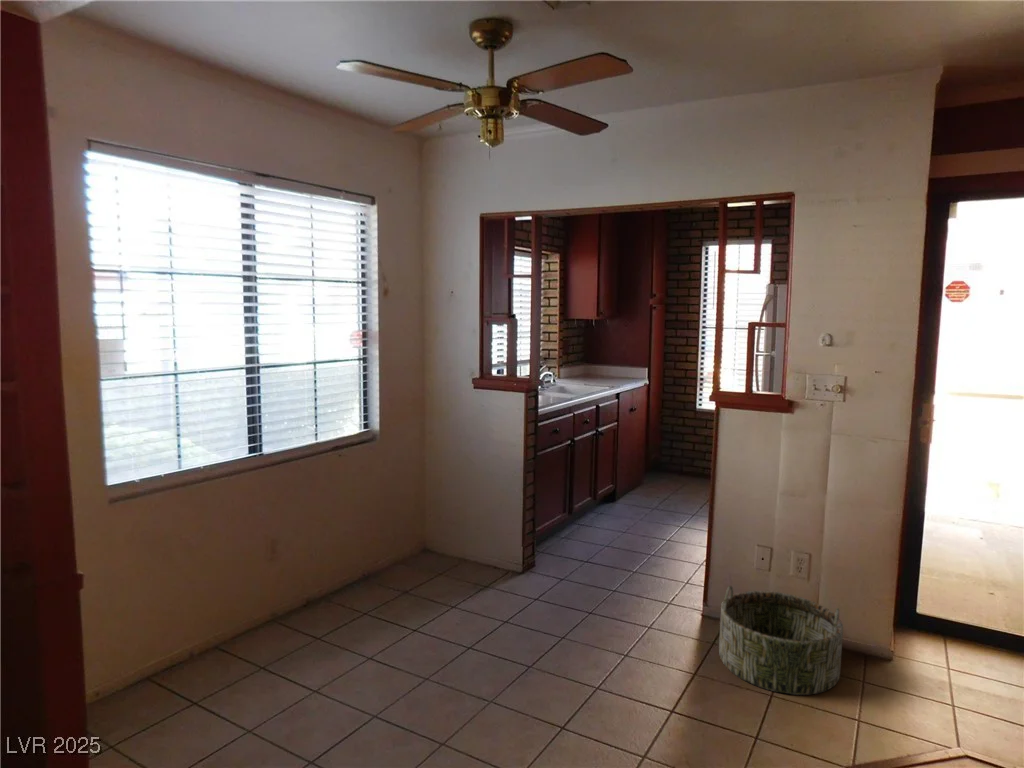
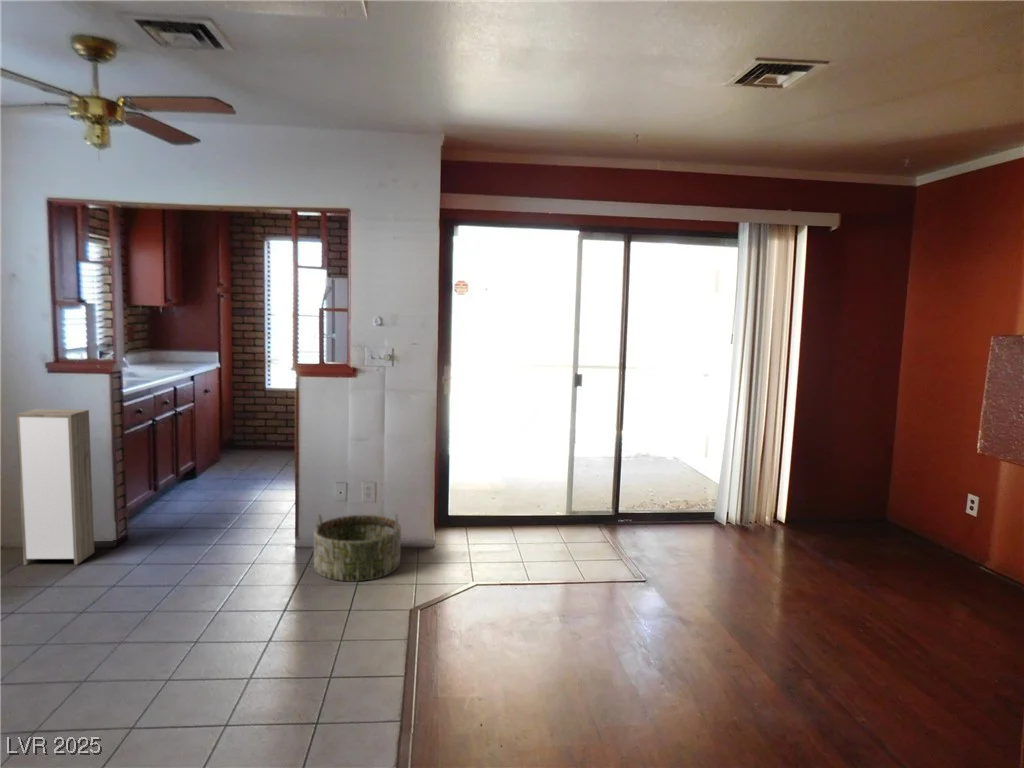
storage cabinet: none [446,422,505,581] -> present [16,409,94,565]

